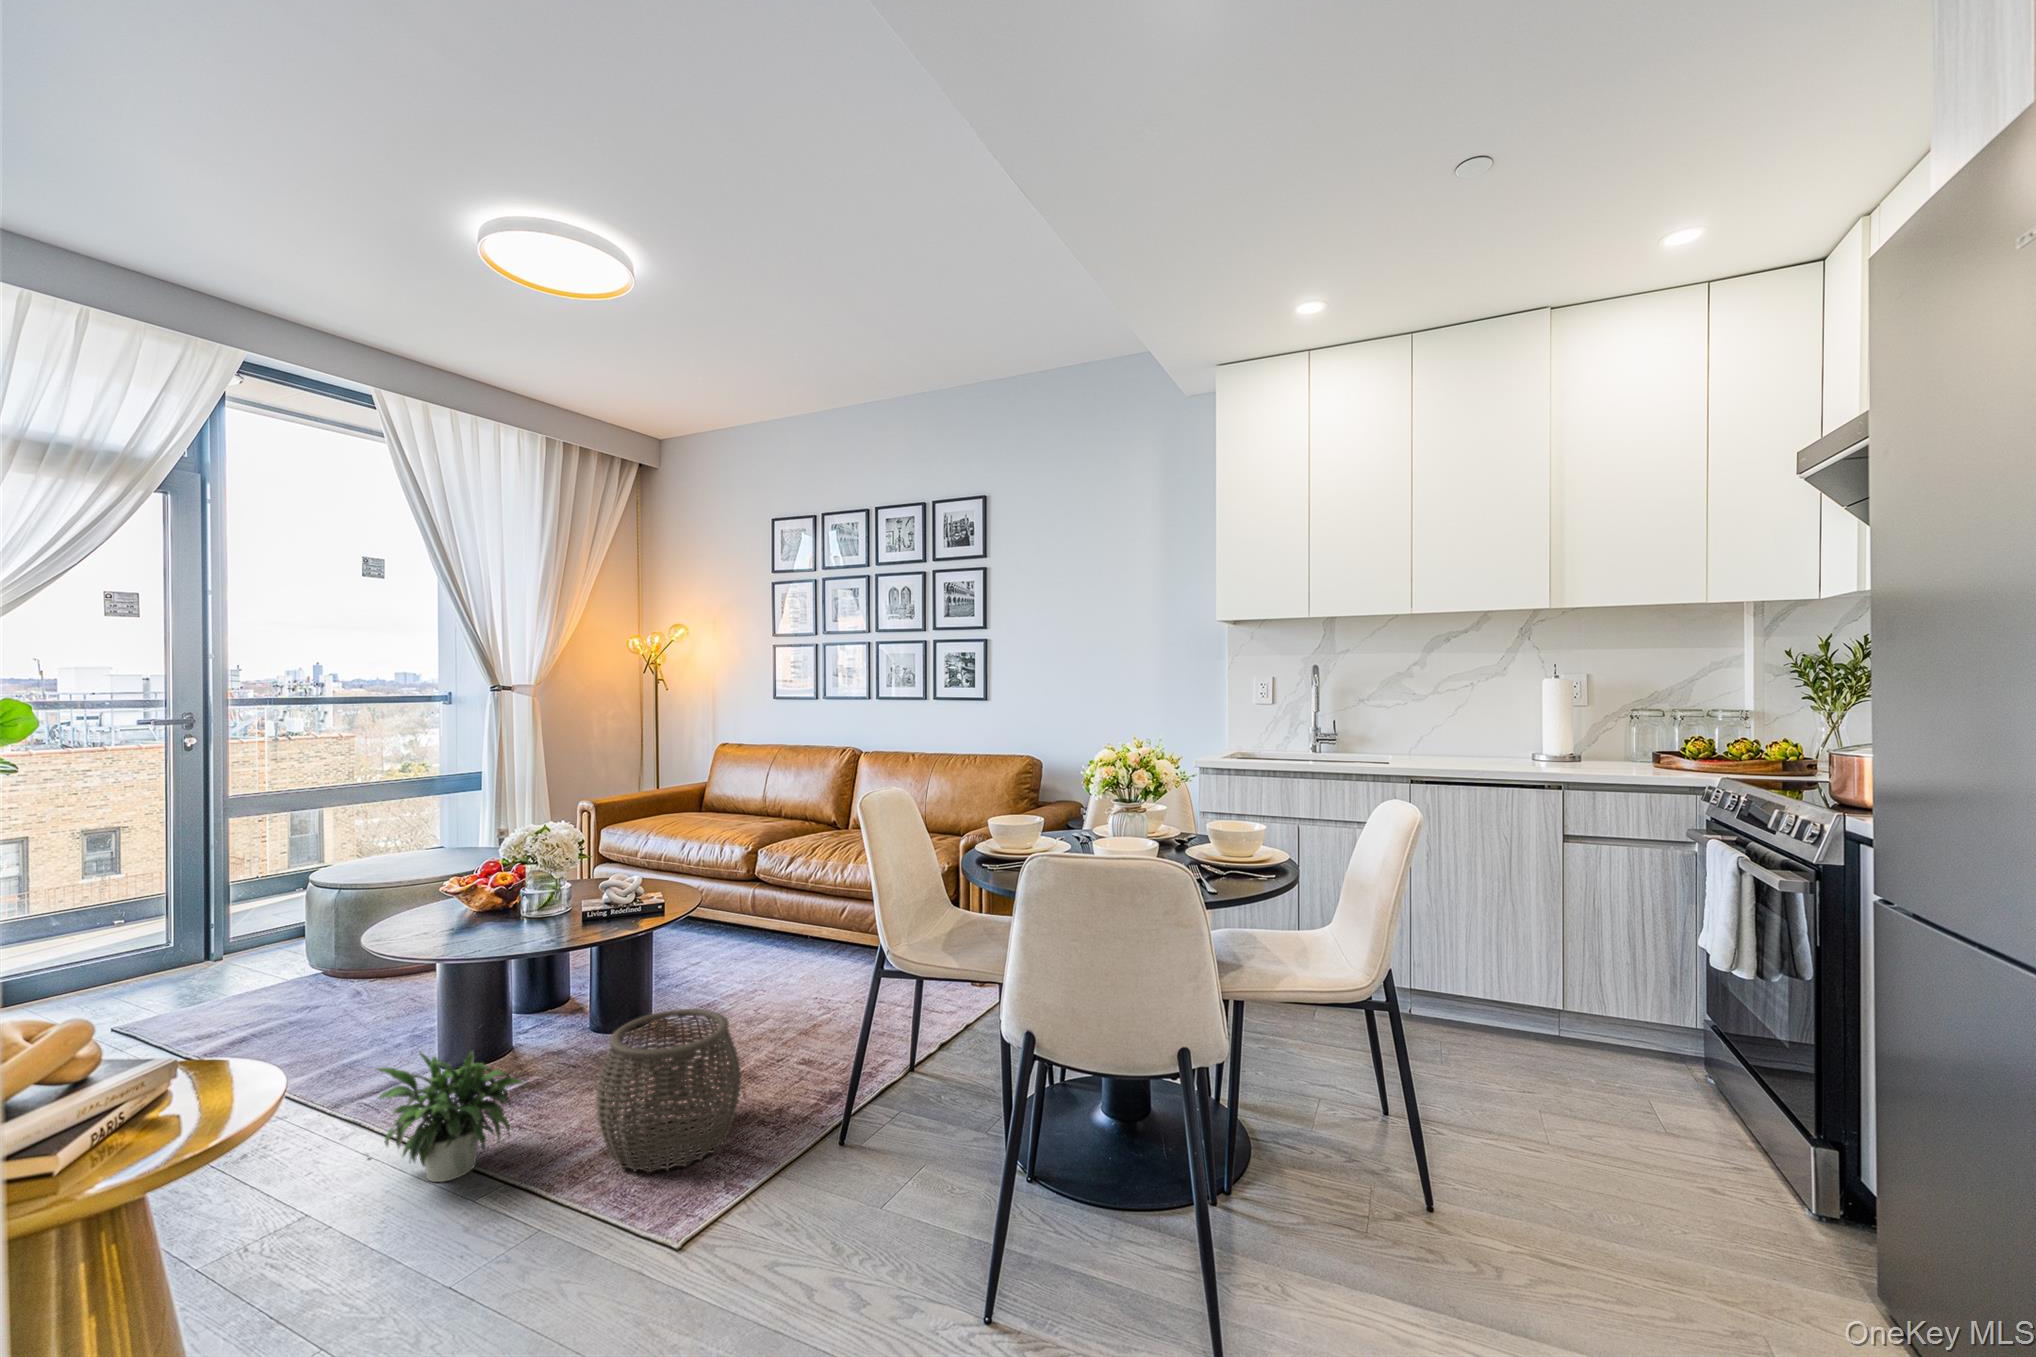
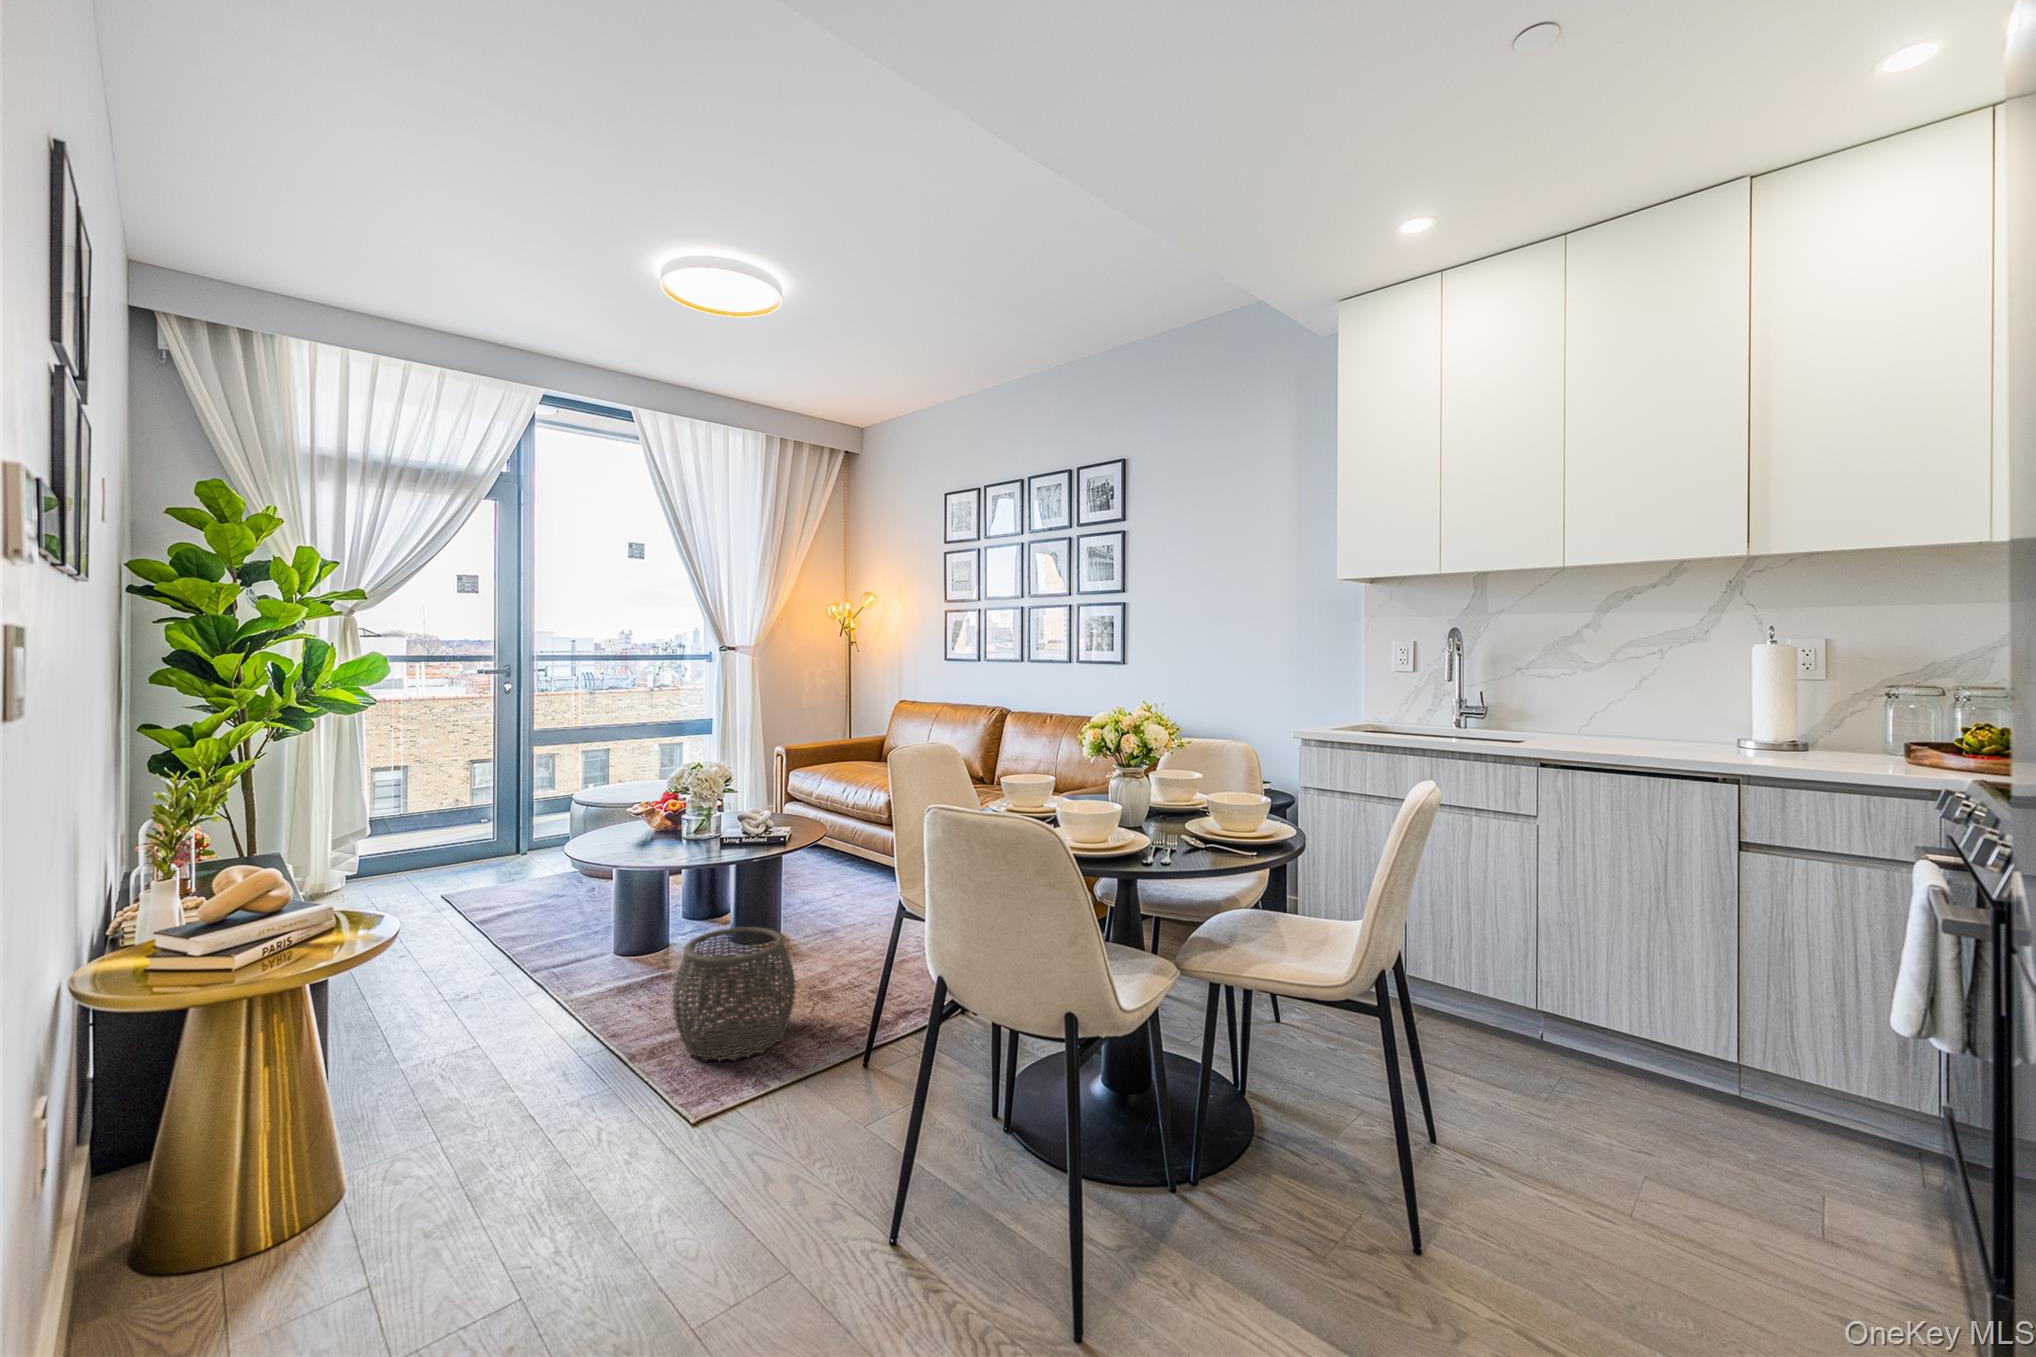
potted plant: present [365,1052,522,1182] -> none [523,935,629,1040]

